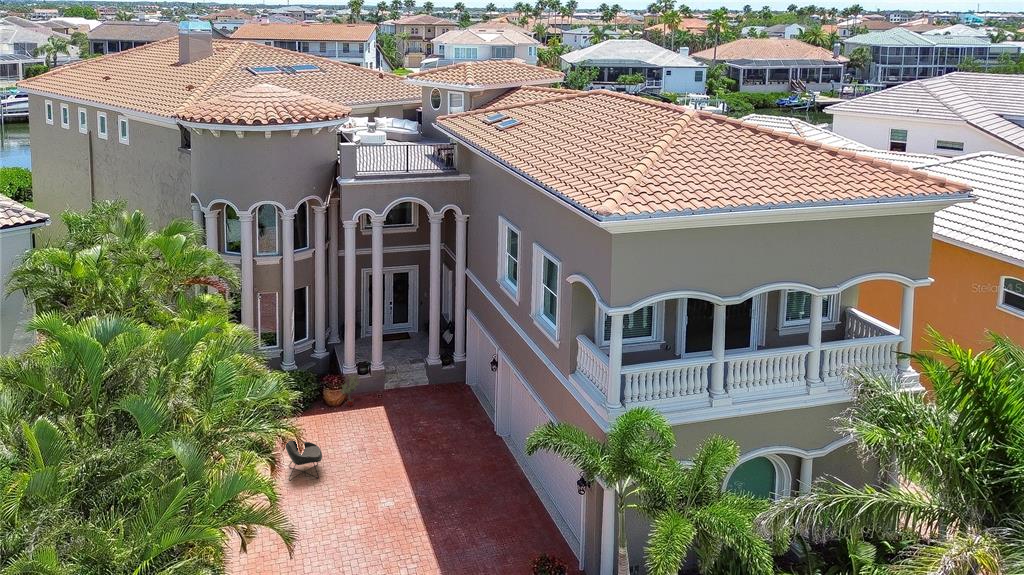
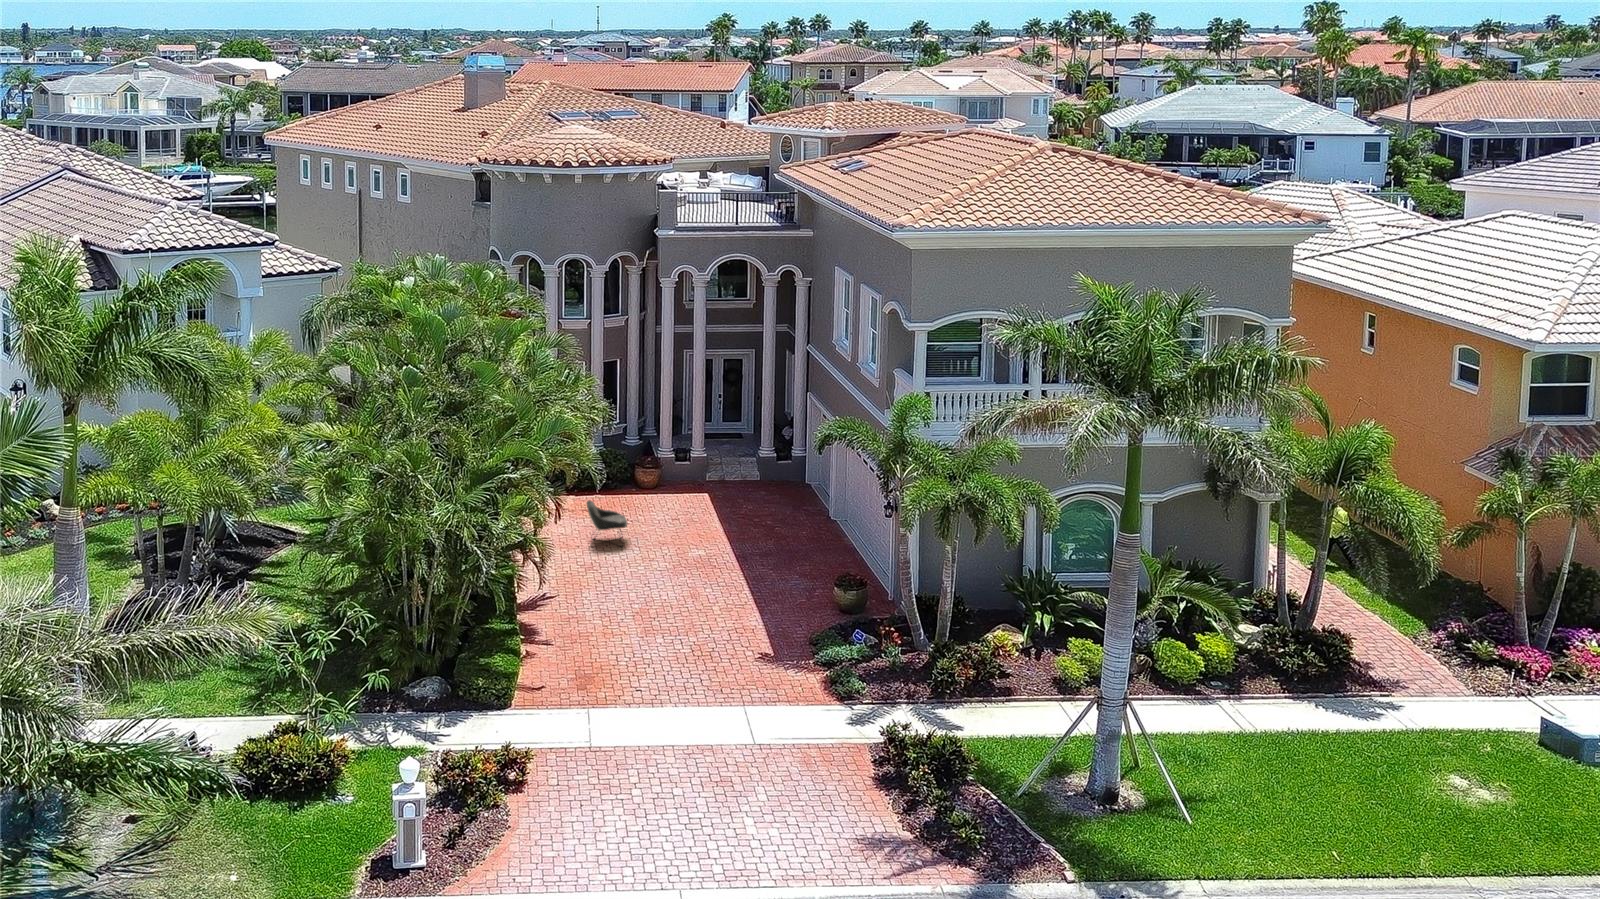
potted tree: present [340,375,359,406] -> none [651,457,674,495]

